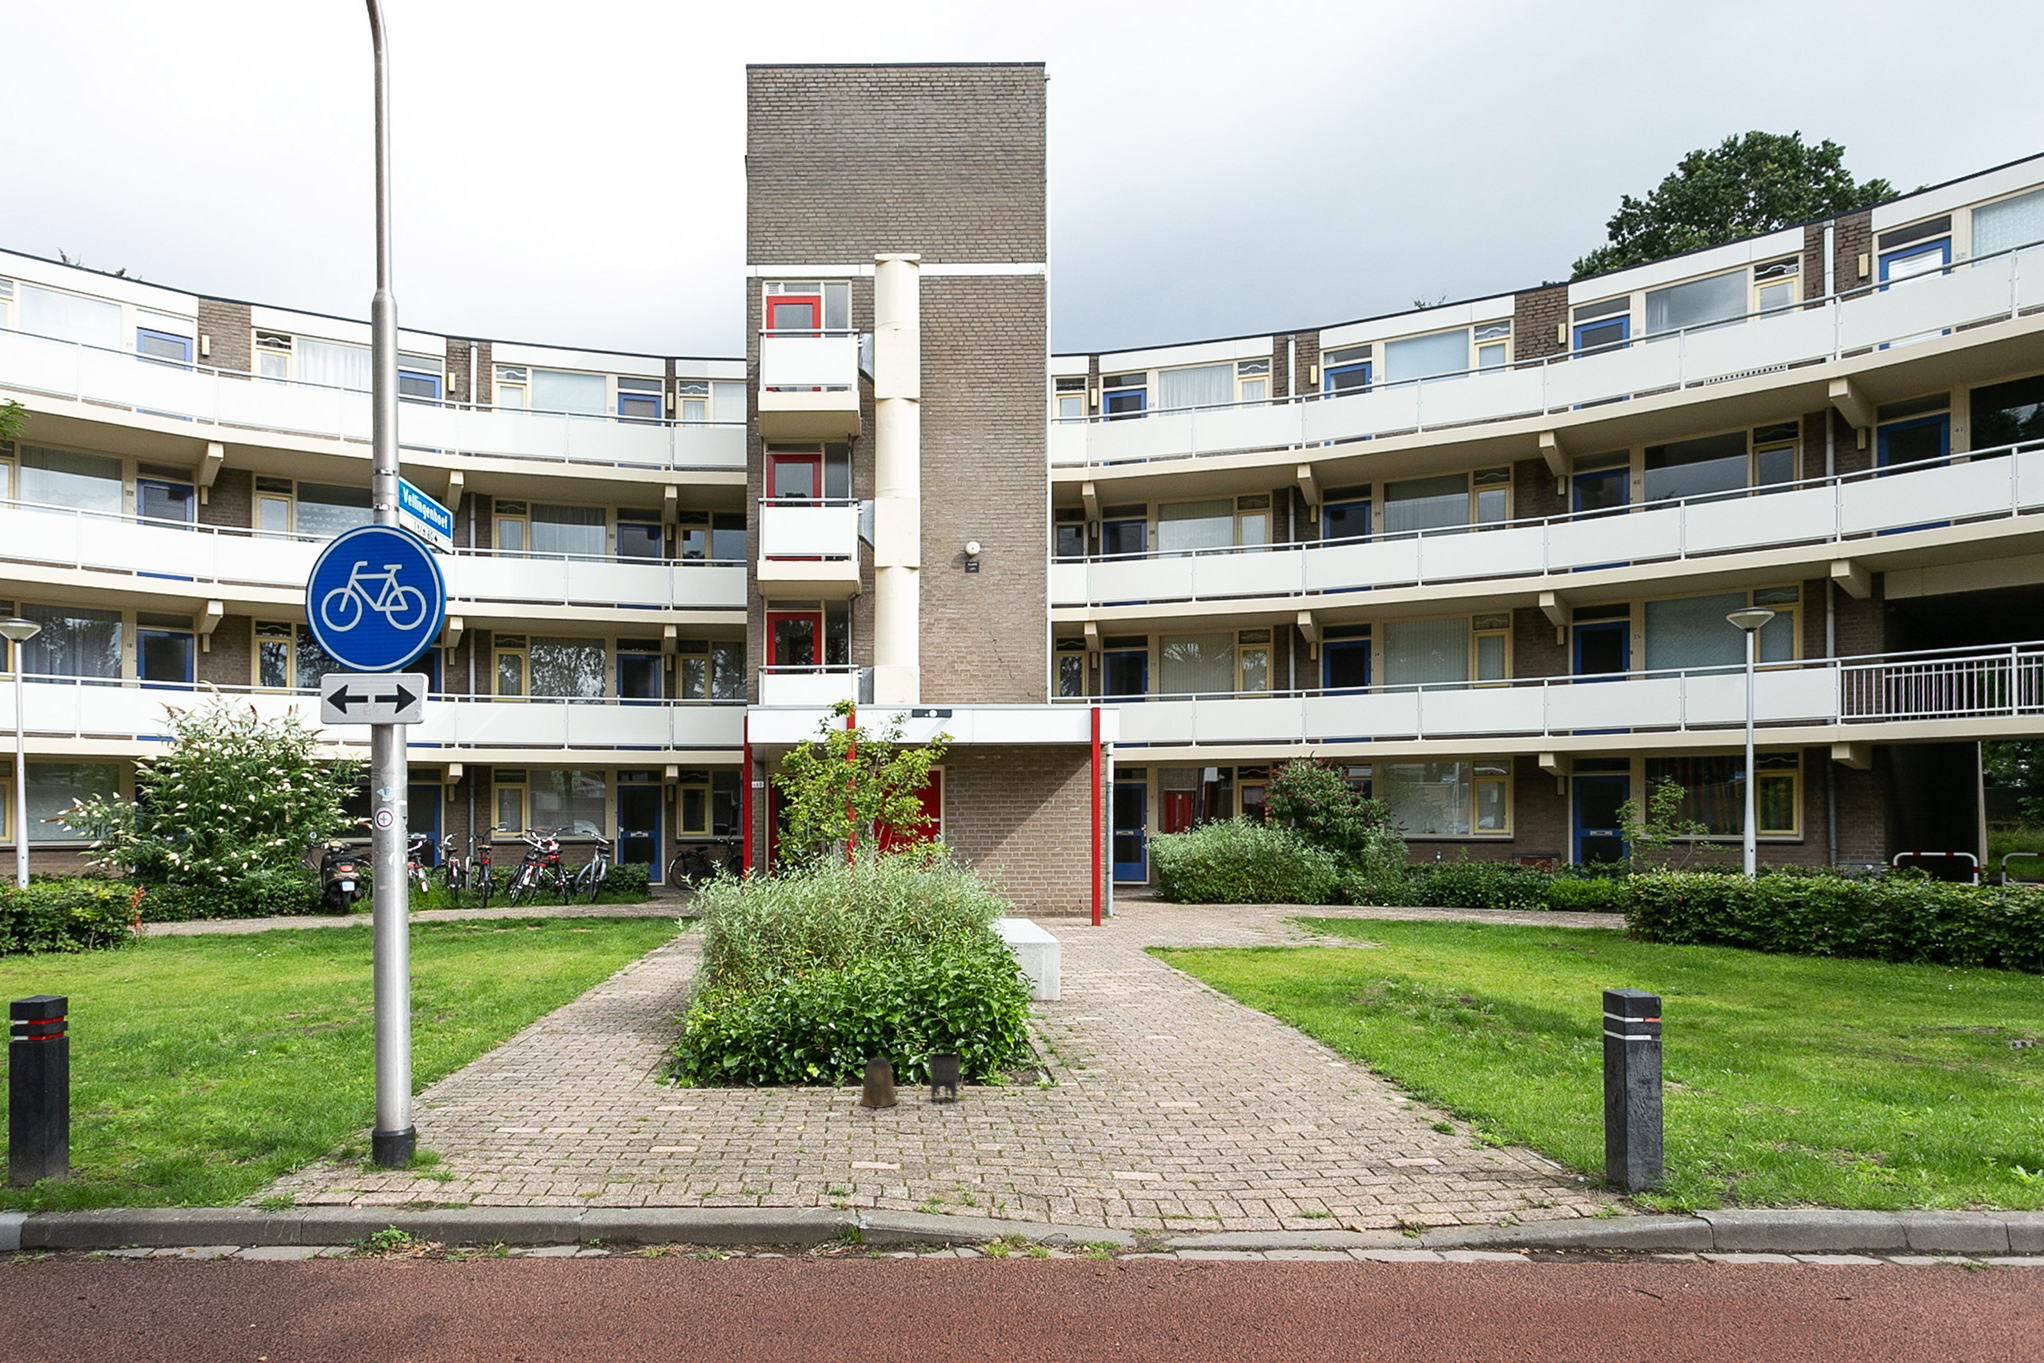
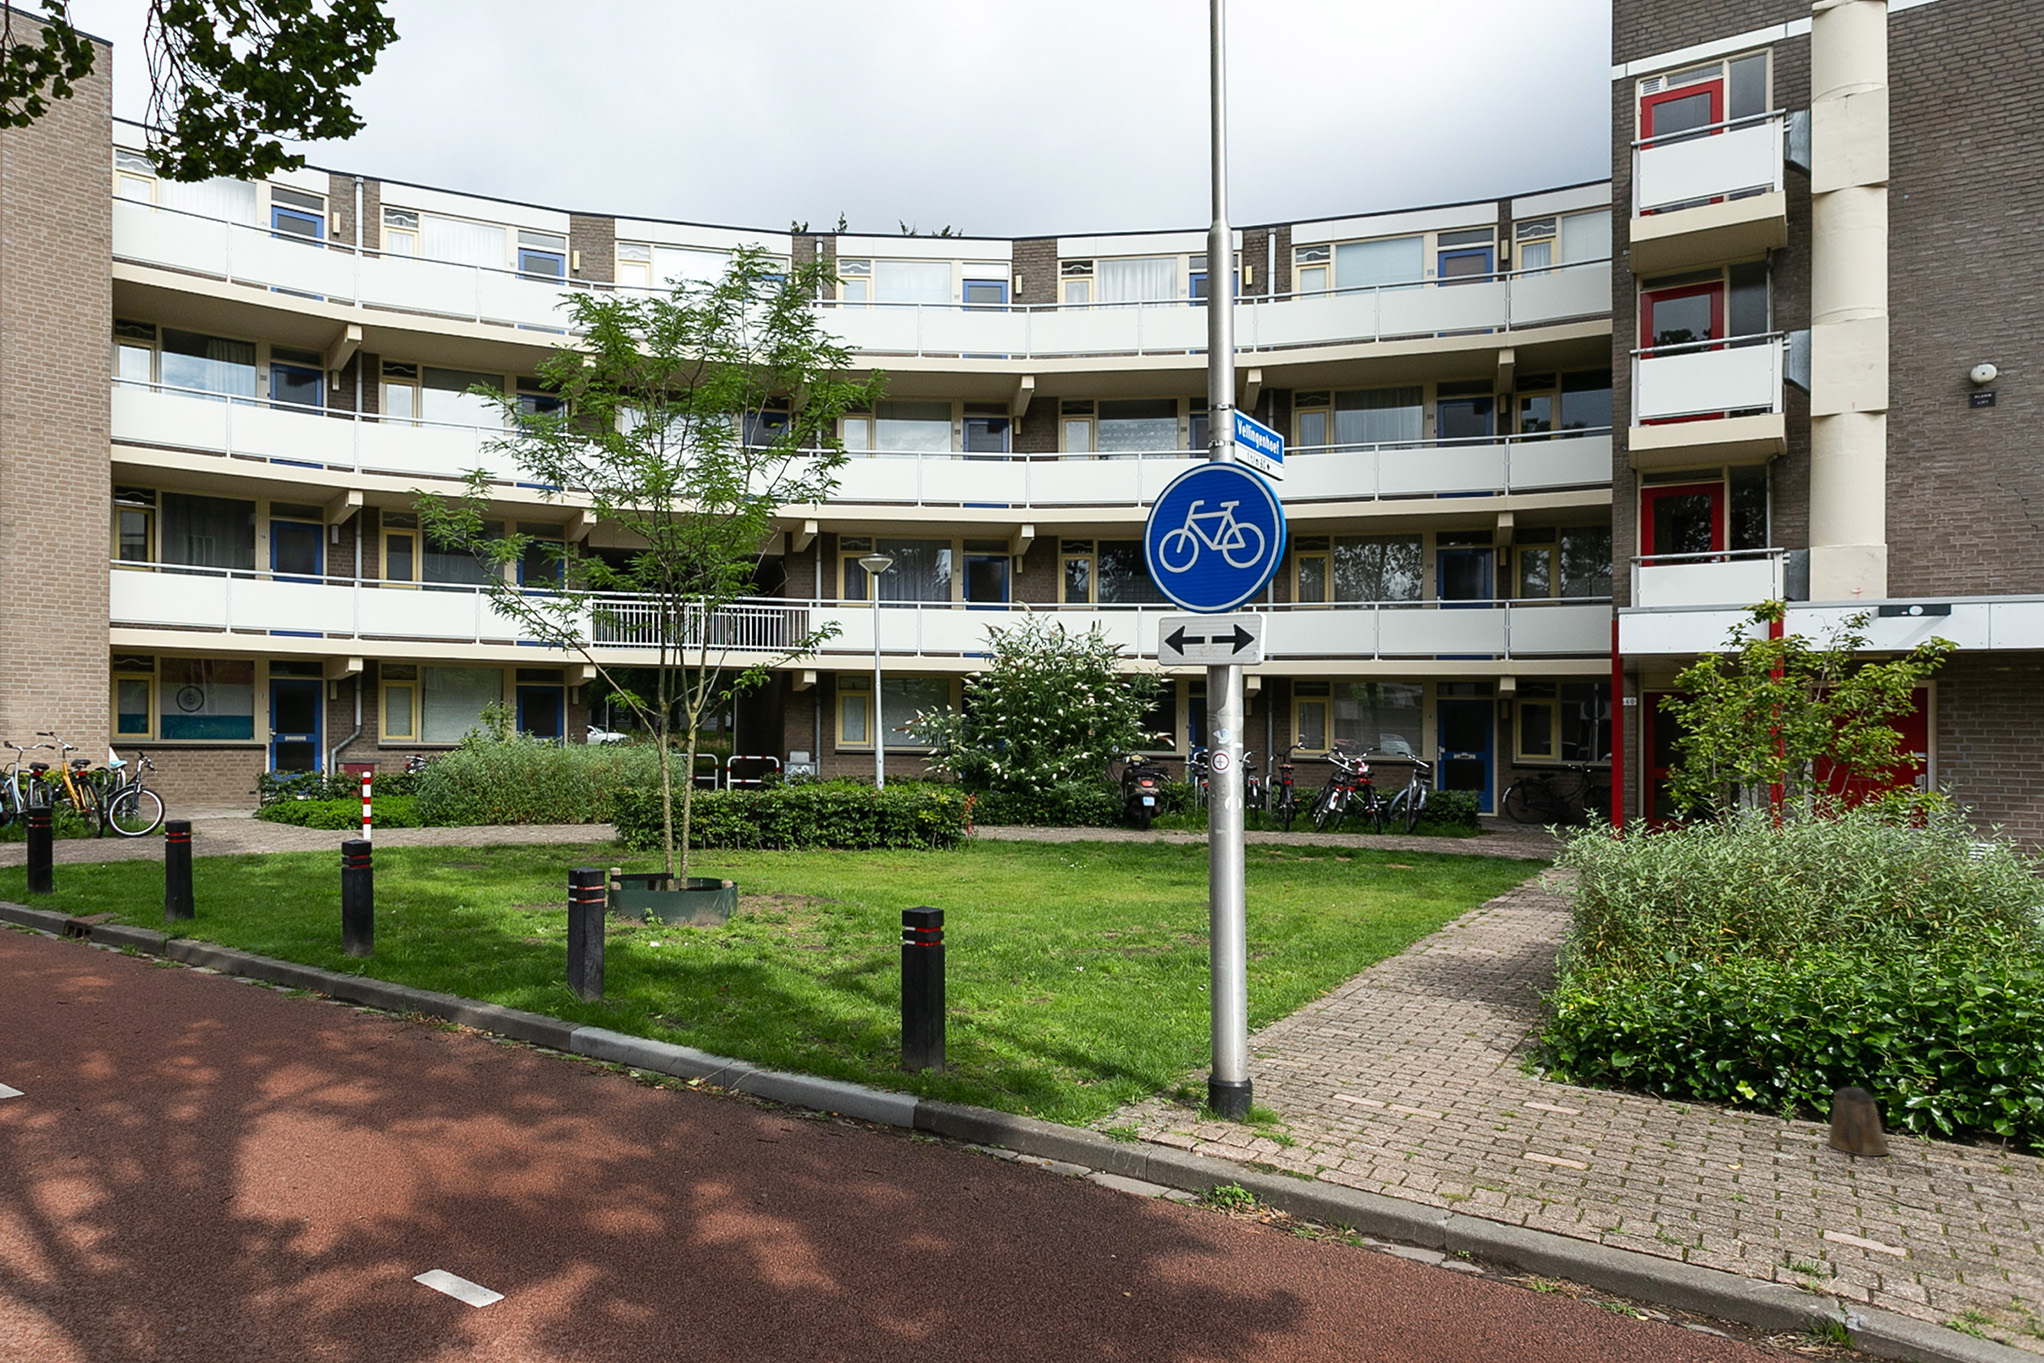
planter: present [929,1053,960,1102] -> none [1938,1095,1994,1168]

